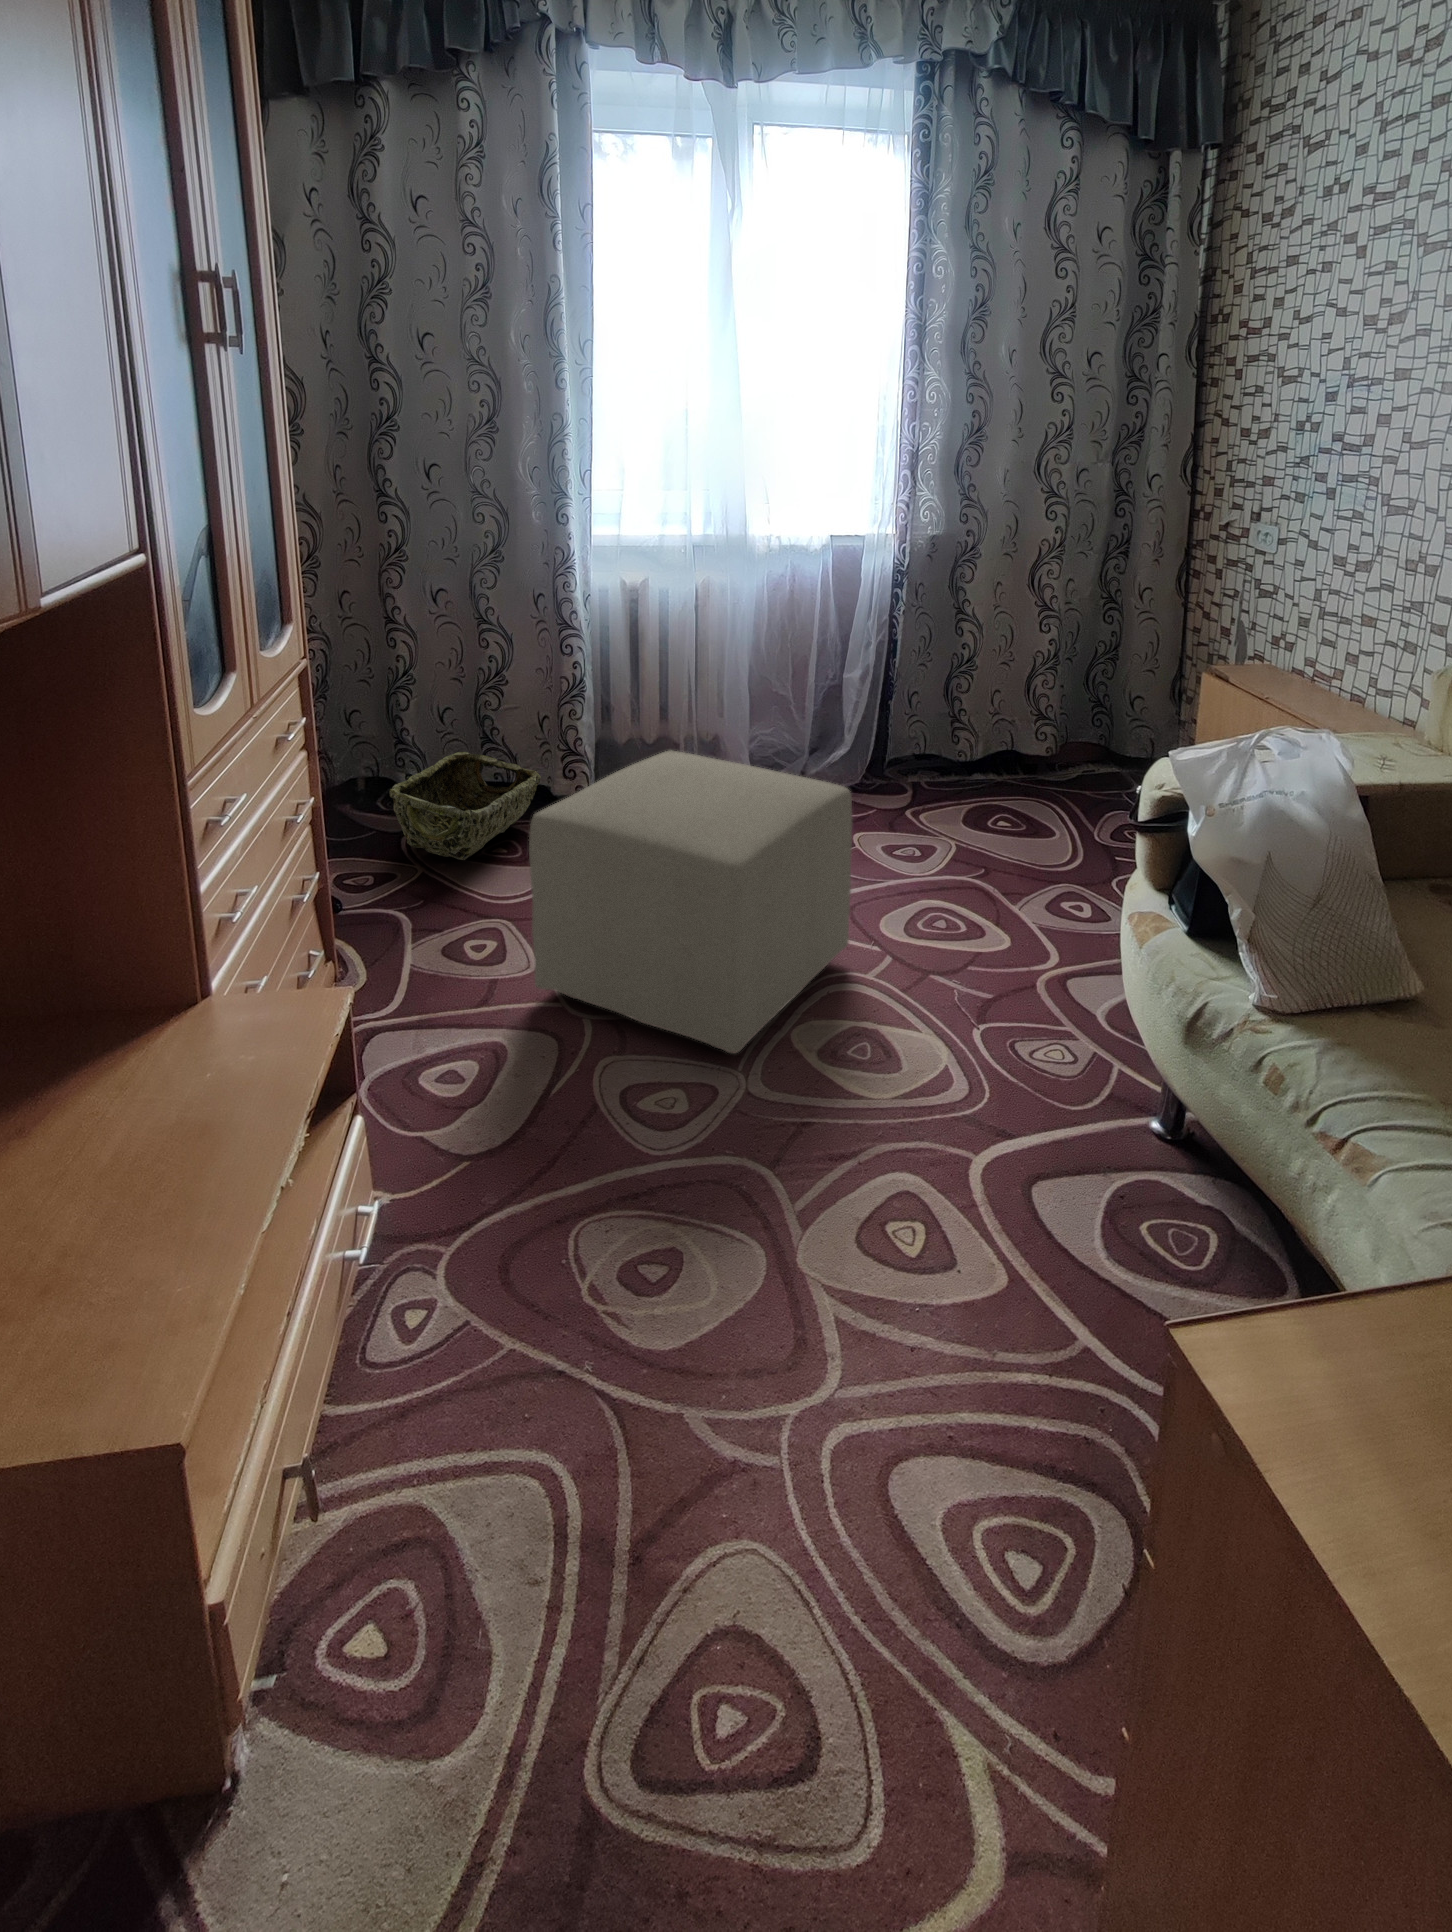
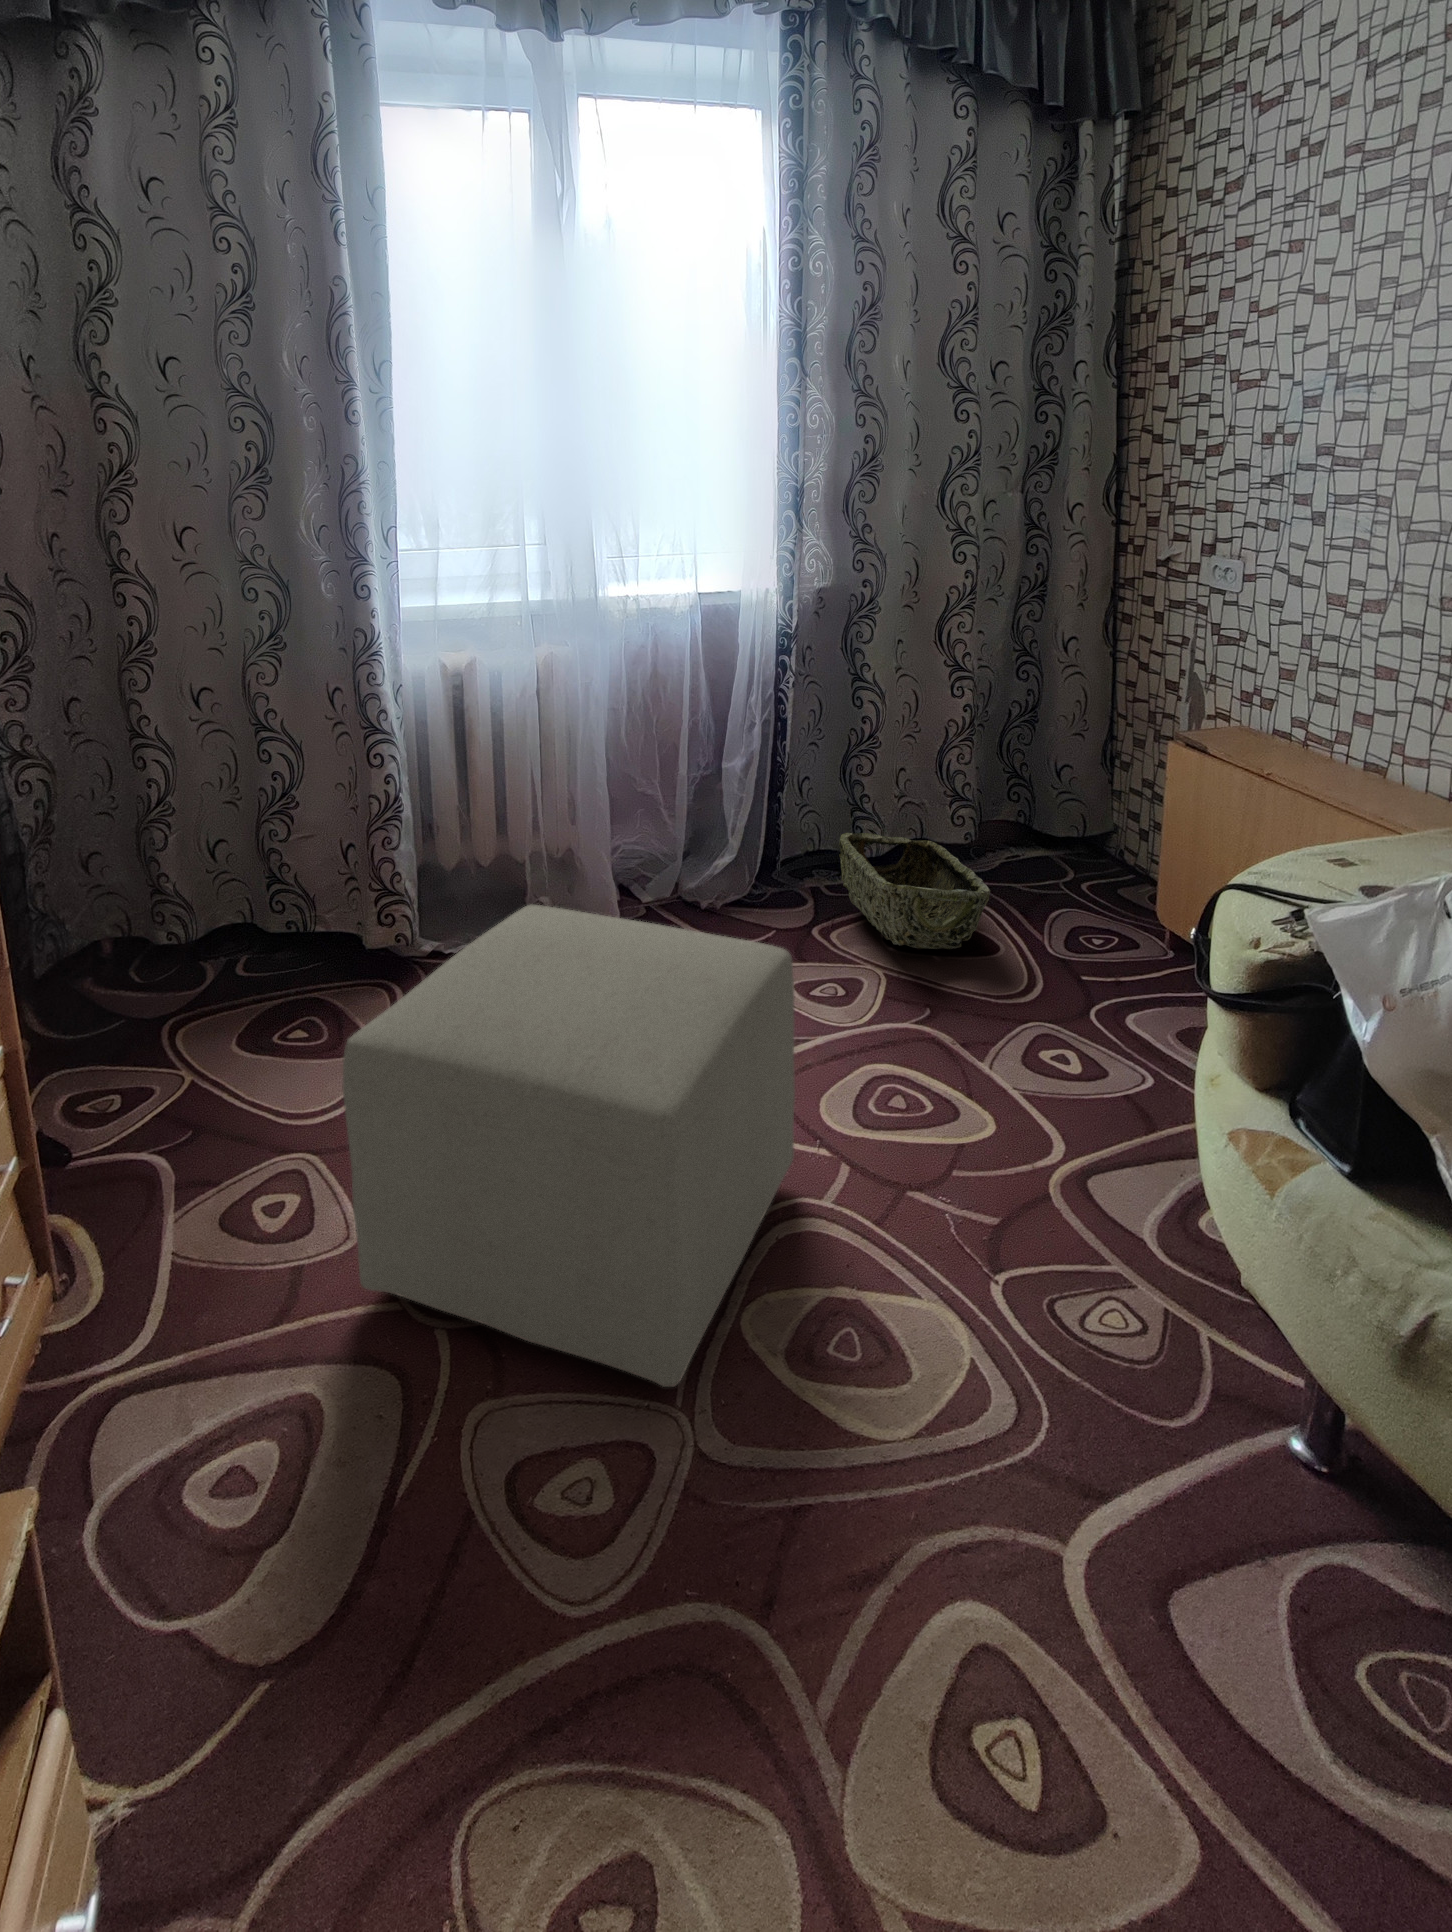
woven basket: present [390,752,541,860] -> present [839,833,990,949]

